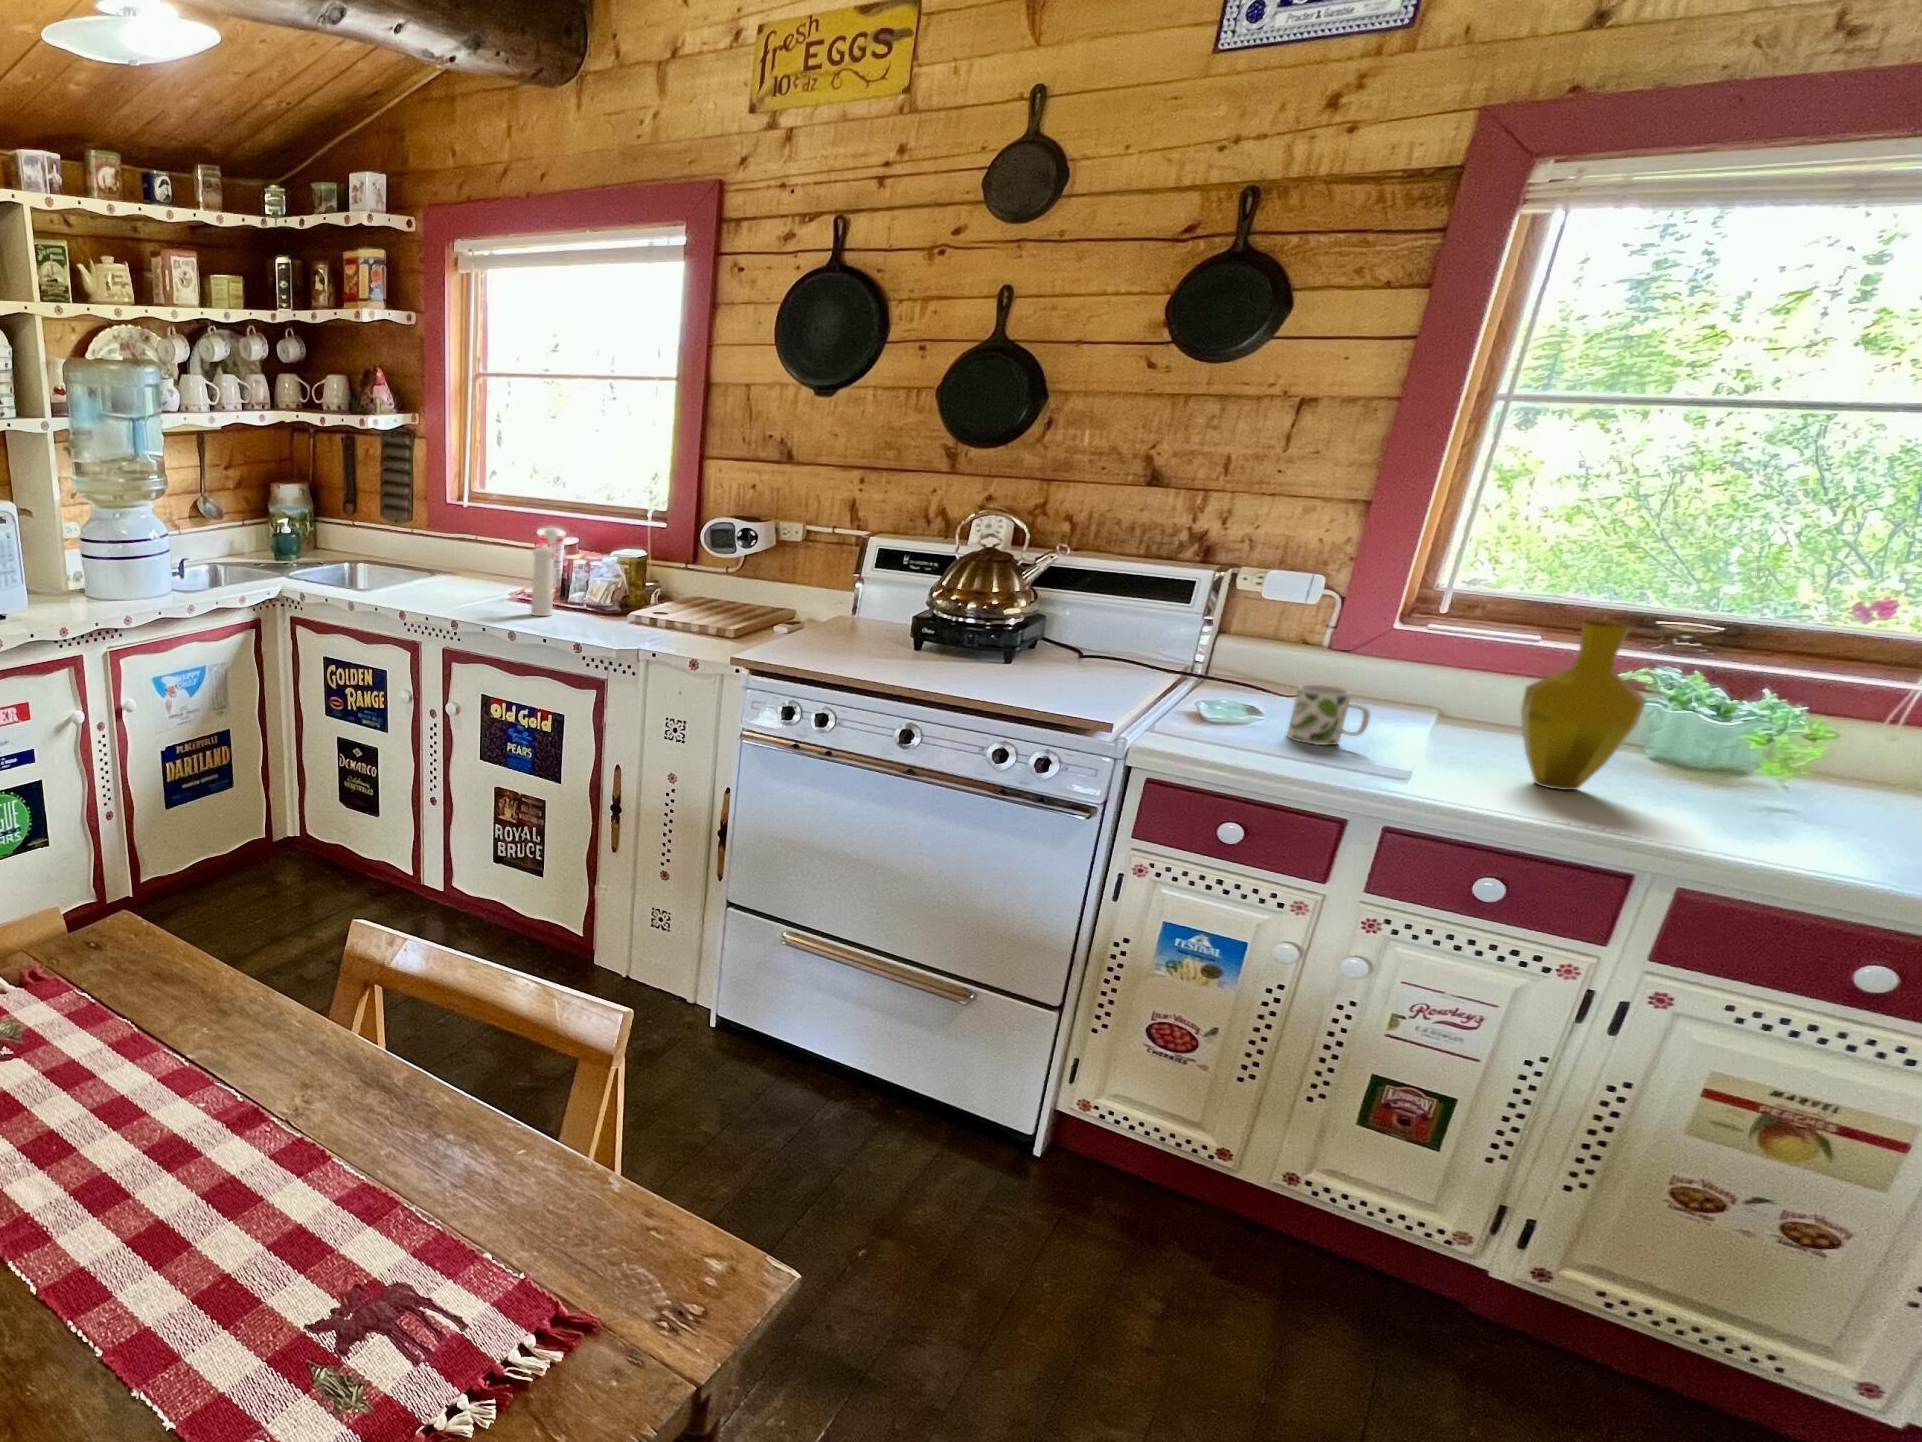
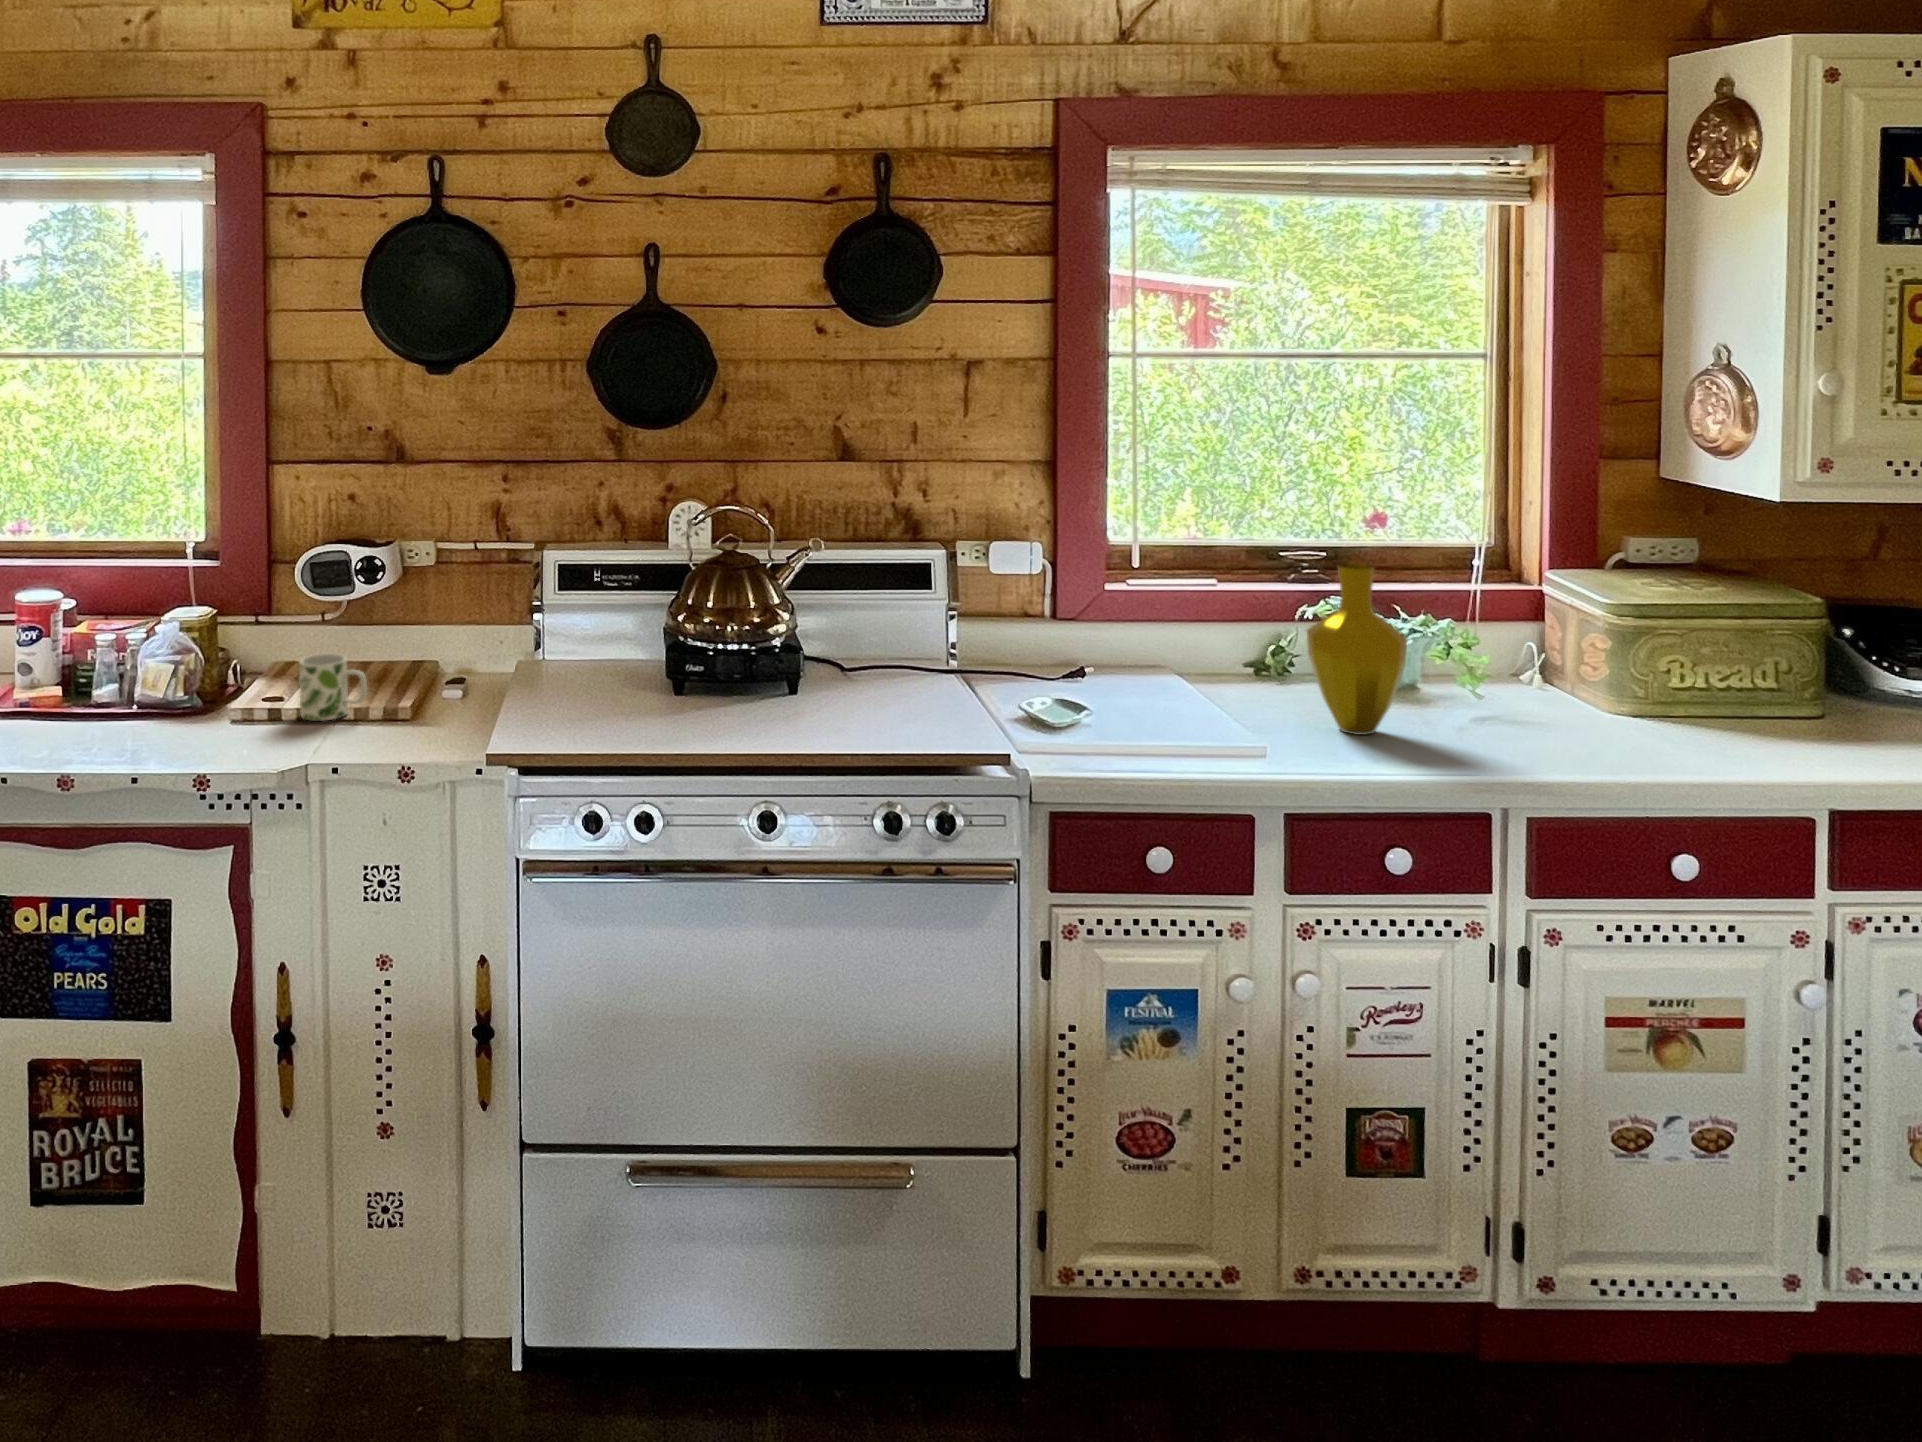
pepper mill: present [531,528,560,616] -> none [62,593,104,743]
mug: present [1287,685,1370,745] -> present [299,654,367,721]

